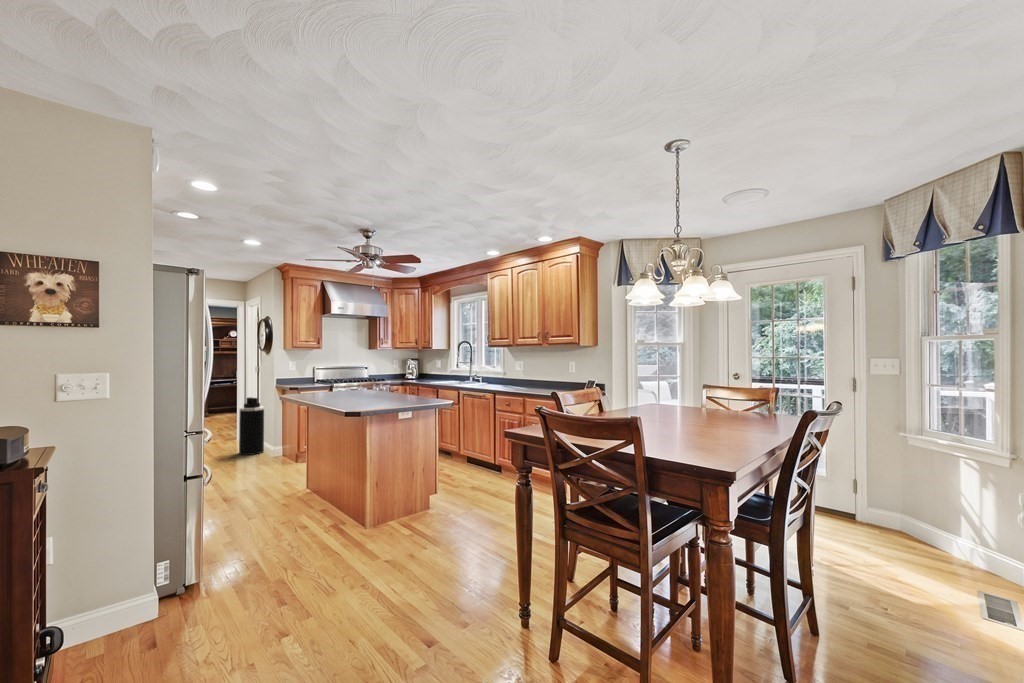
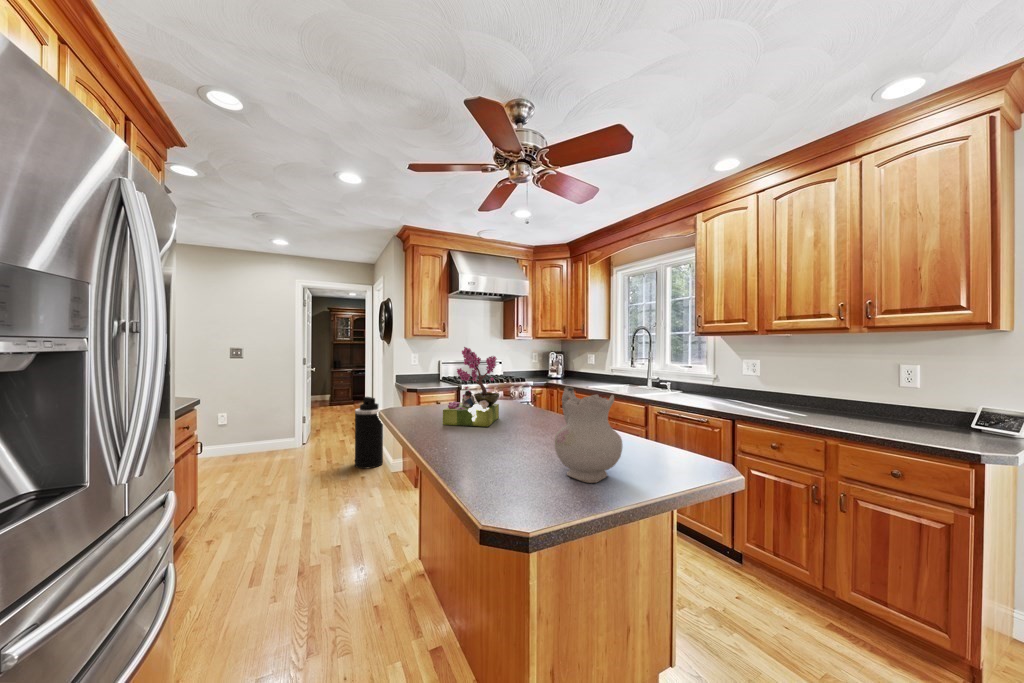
flower arrangement: none [321,354,354,396] -> present [443,347,500,427]
ceramic pitcher: none [371,370,399,405] -> present [555,386,622,483]

